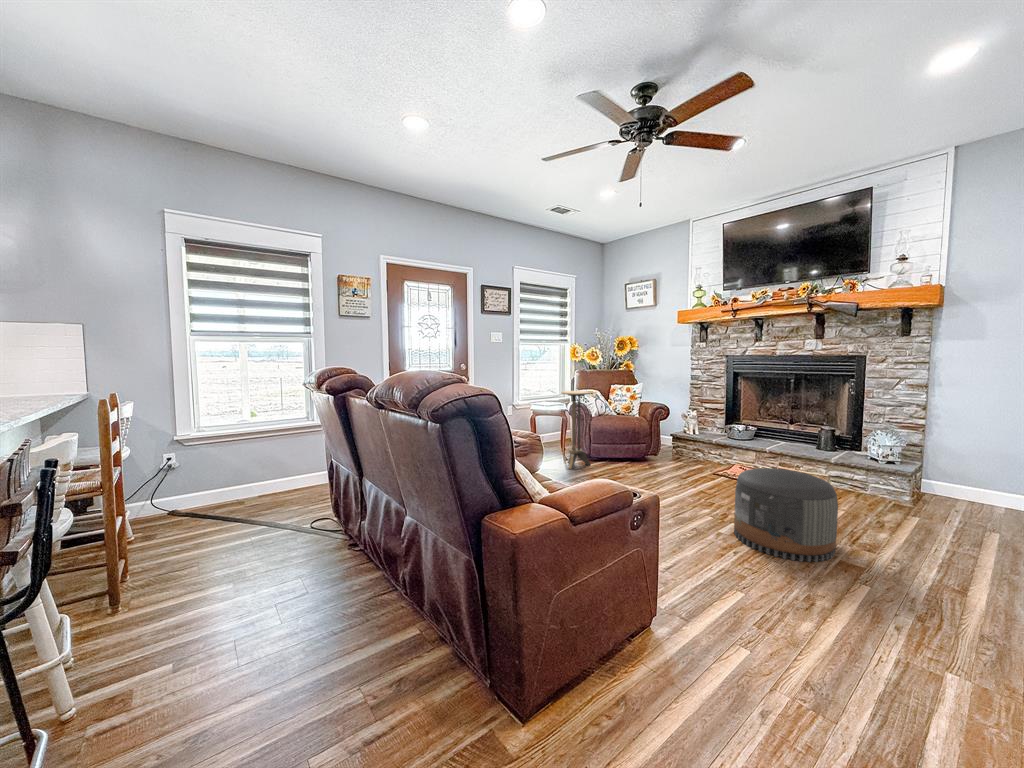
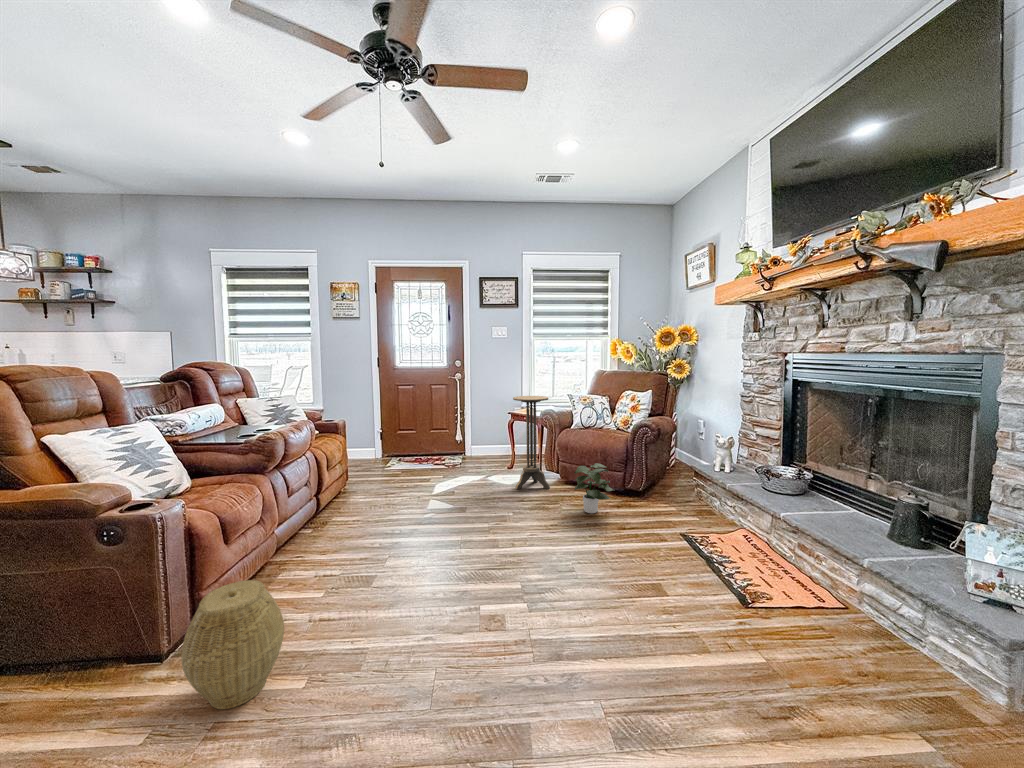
potted plant: none [631,436,668,473] -> present [574,463,613,513]
pouf: present [734,468,838,562] -> none [460,529,596,707]
woven basket: none [686,533,761,629] -> present [181,580,284,709]

